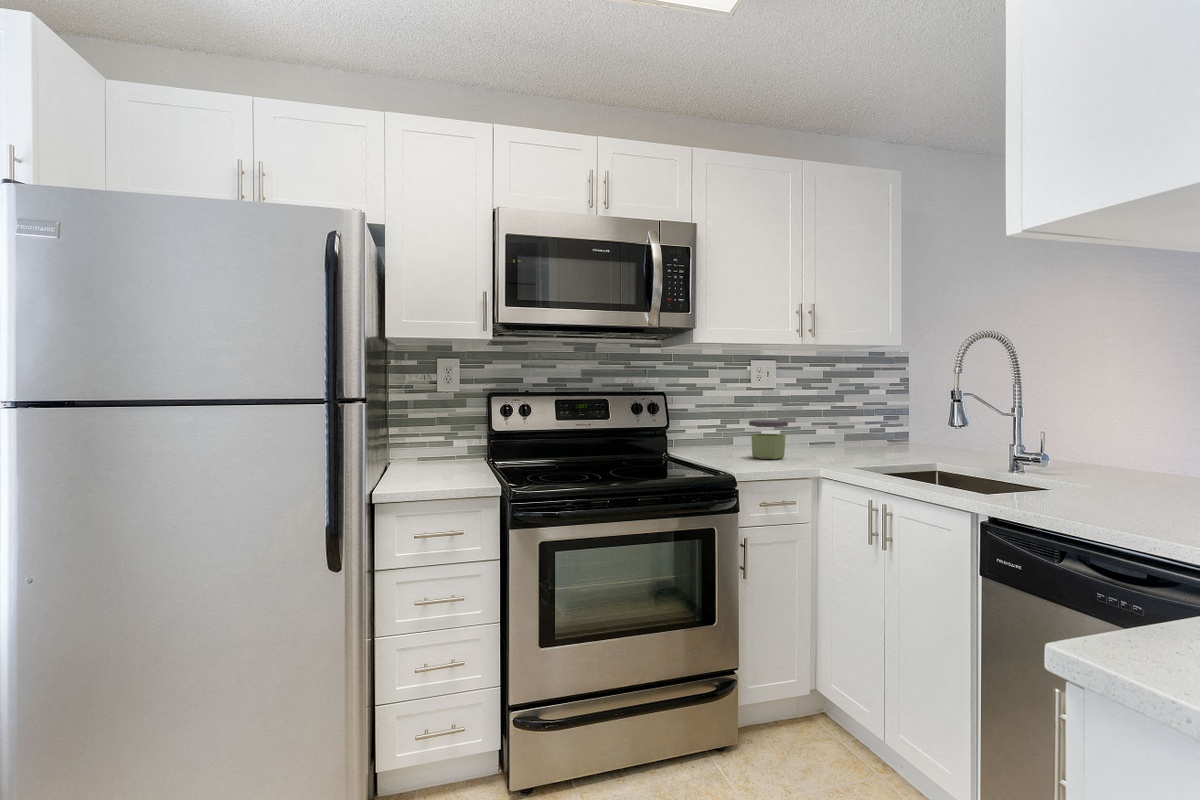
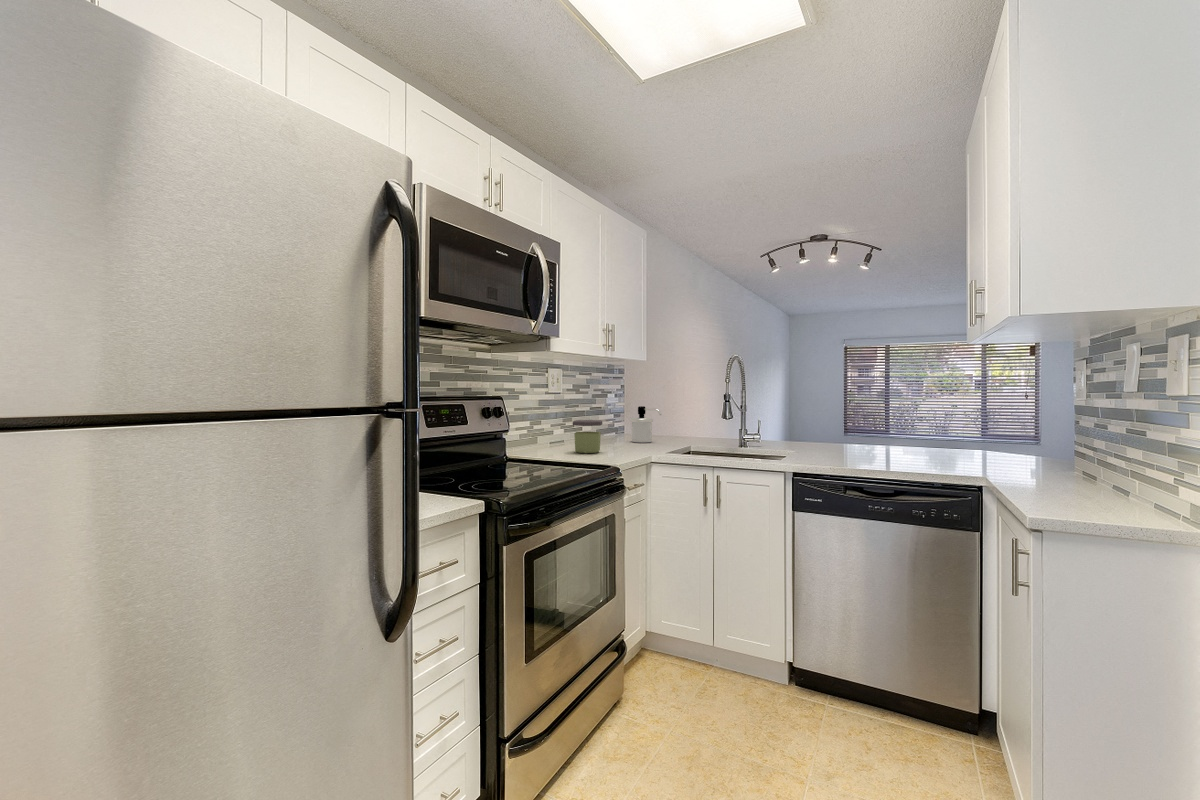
soap dispenser: none [868,406,904,454] -> present [631,406,661,443]

